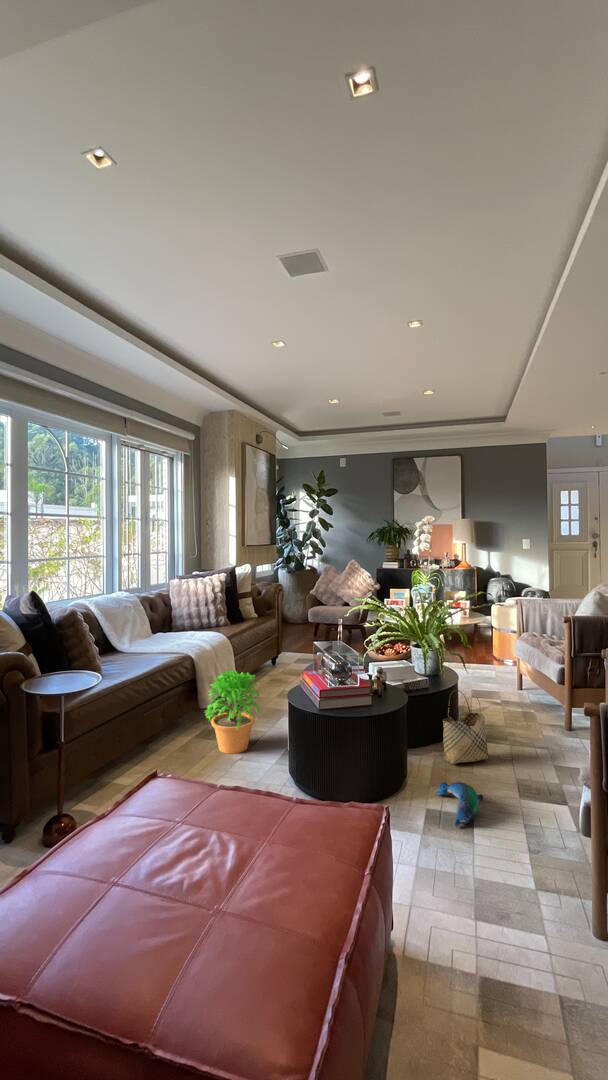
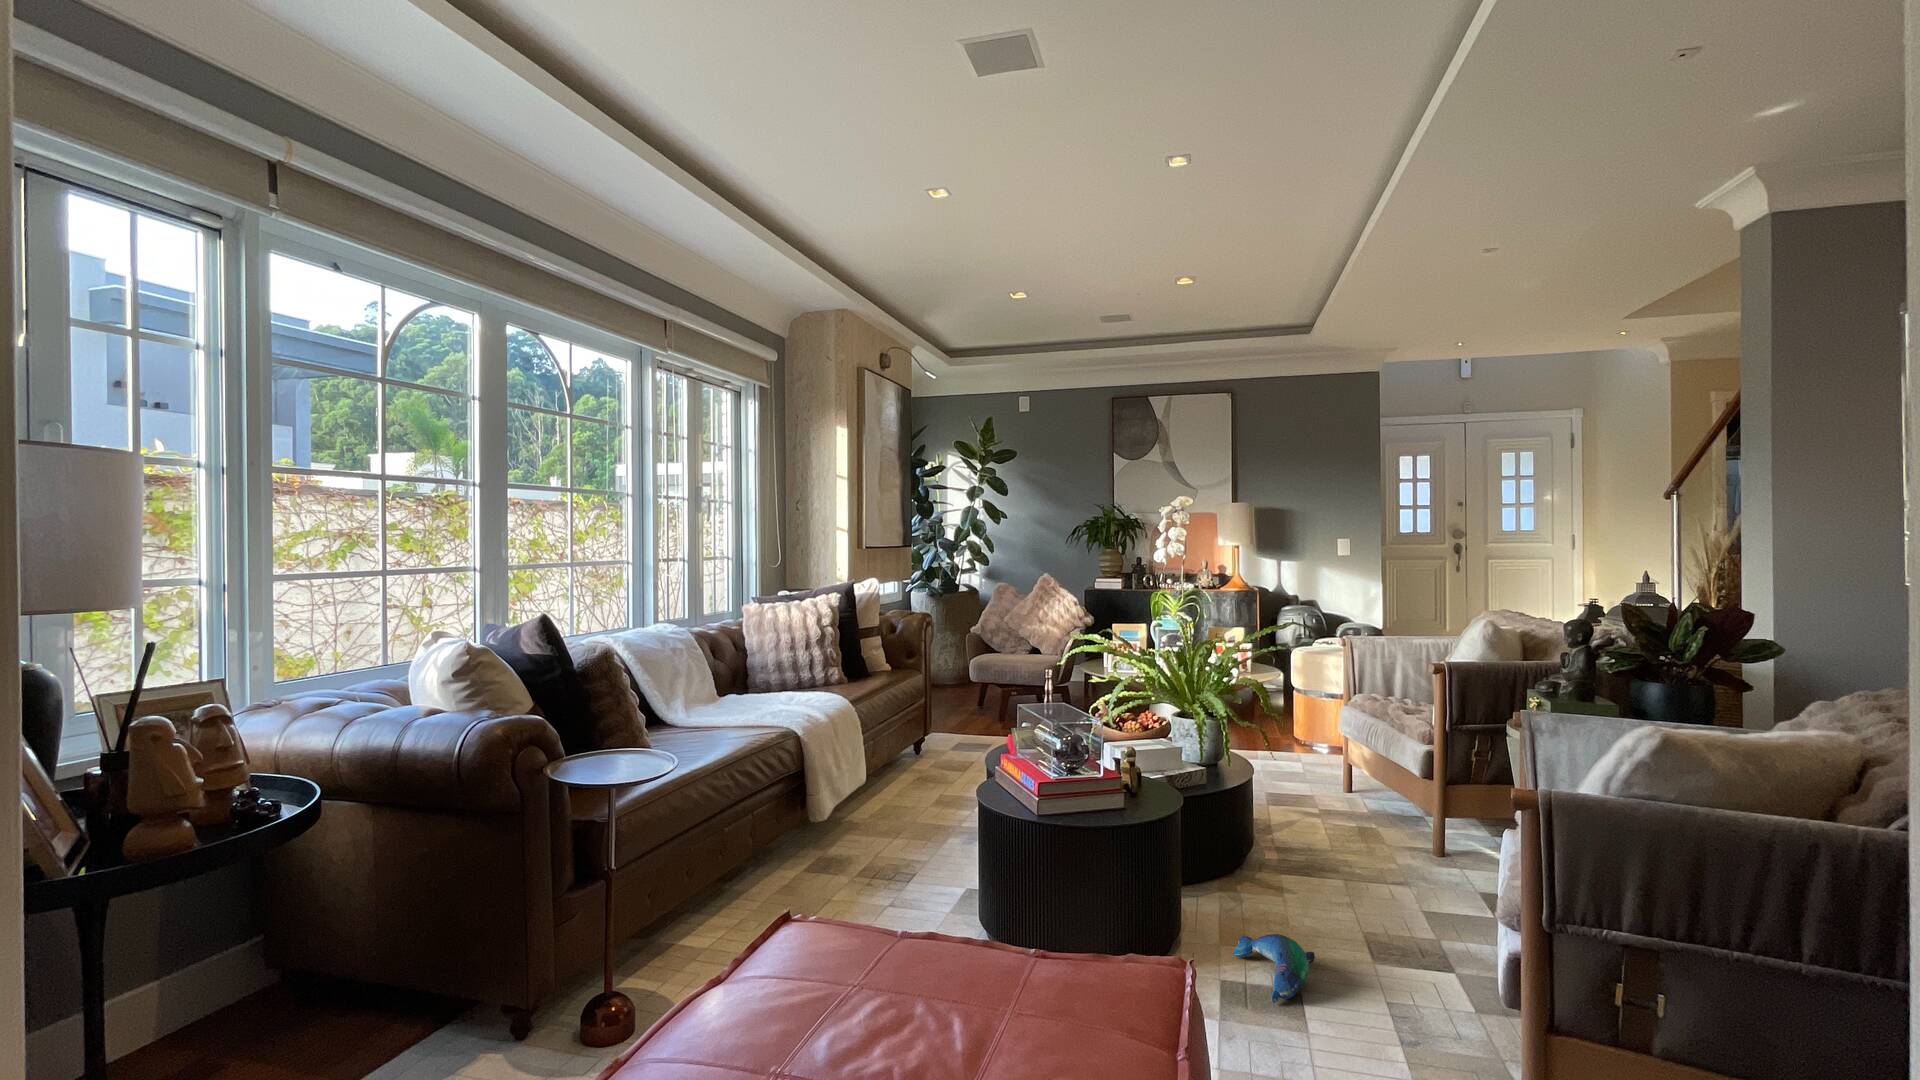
potted plant: present [206,670,260,754] -> none [827,754,929,898]
woven basket: present [443,690,488,764] -> none [1236,786,1311,909]

